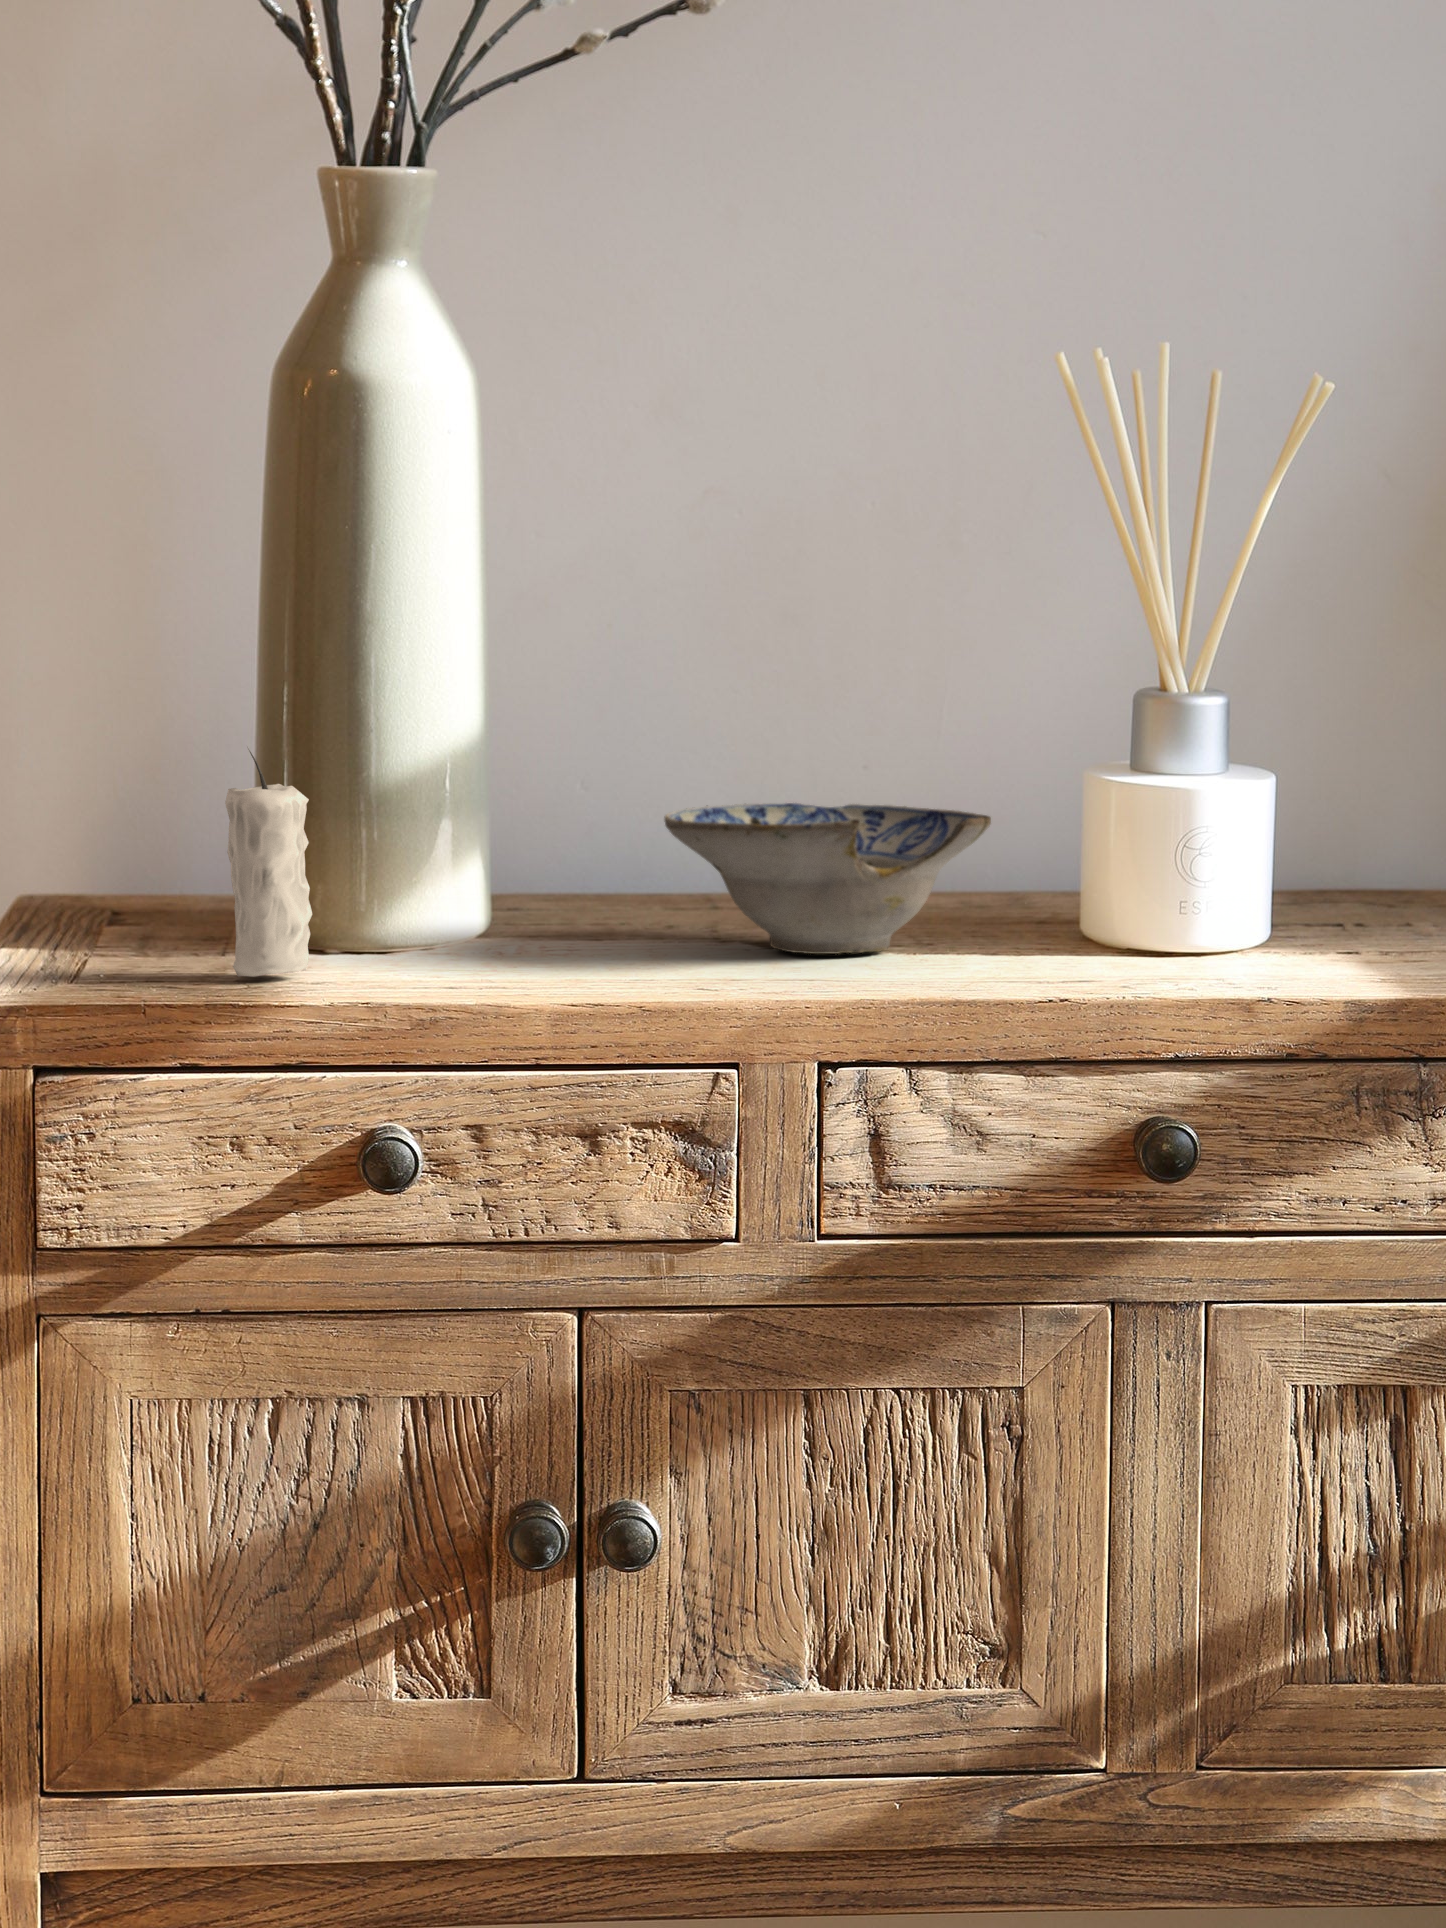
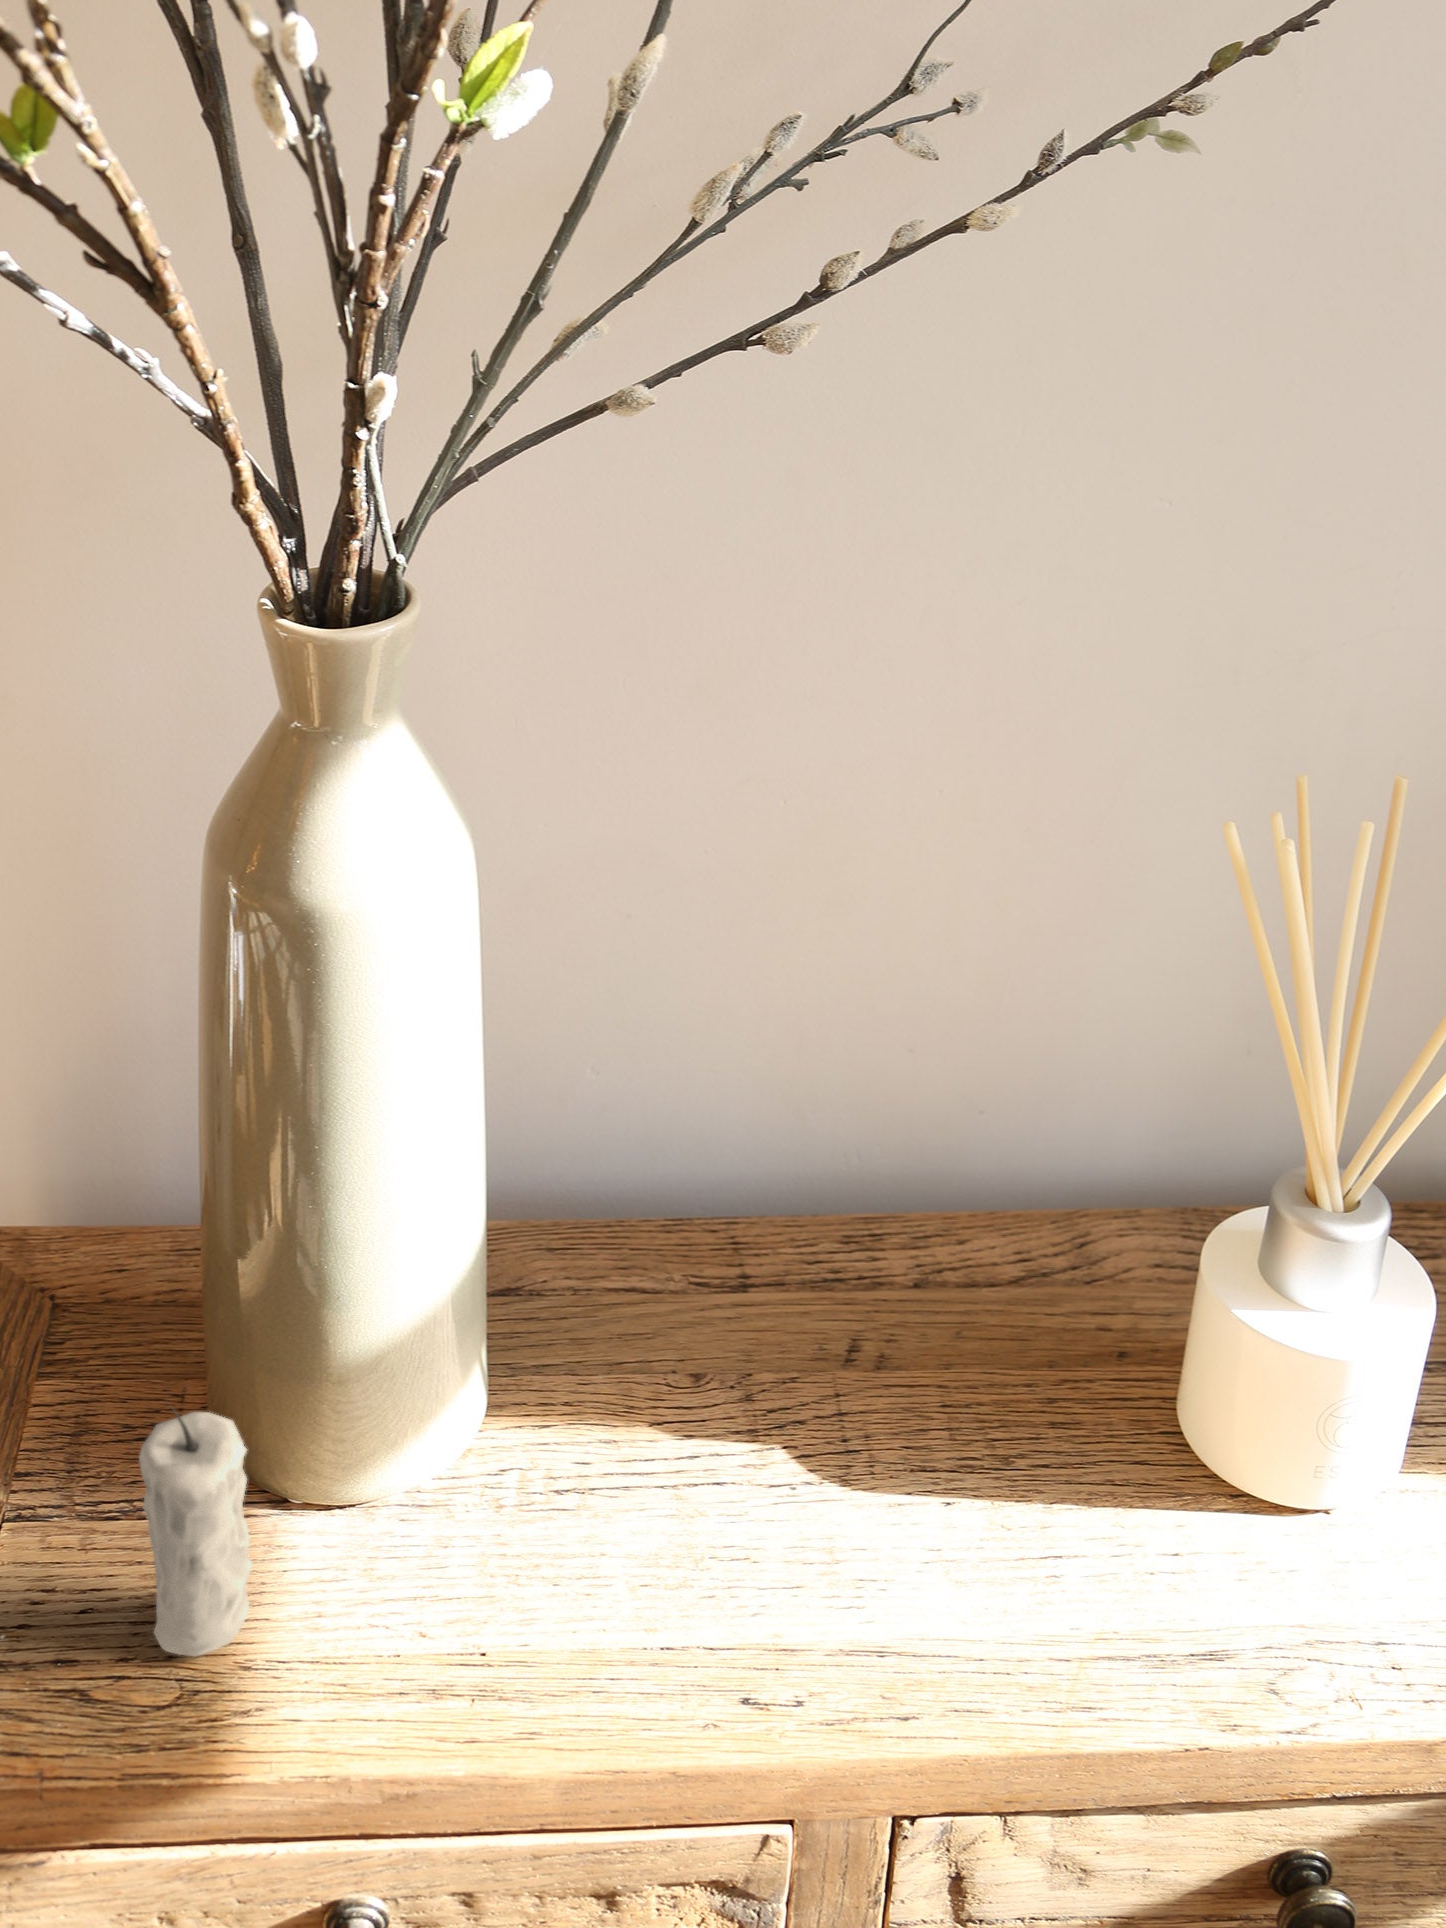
ceramic bowl: present [664,803,991,954] -> none [683,1187,1086,1484]

